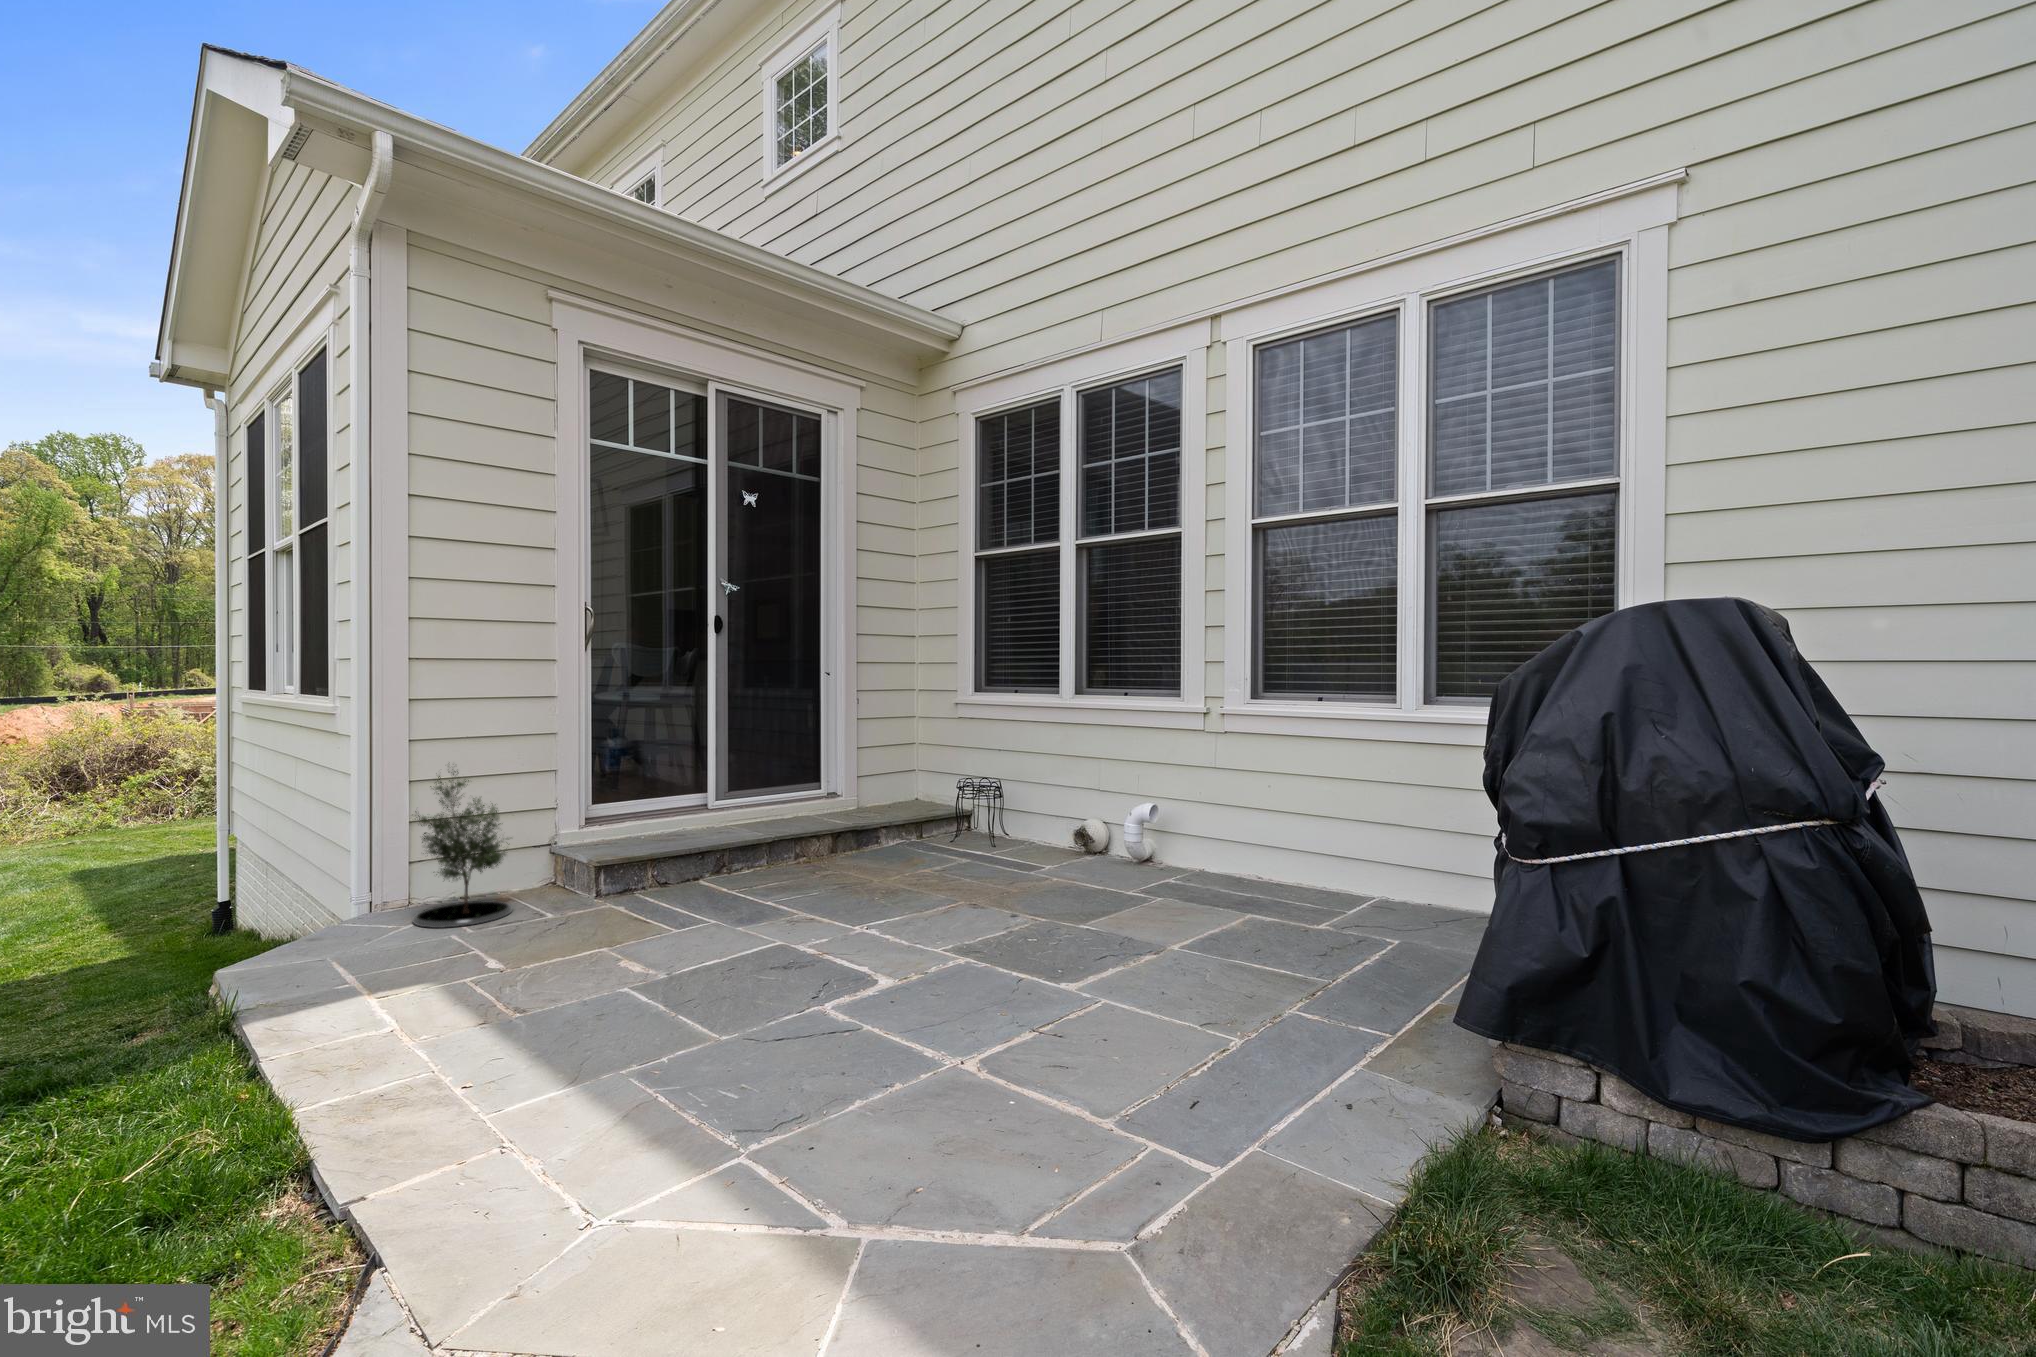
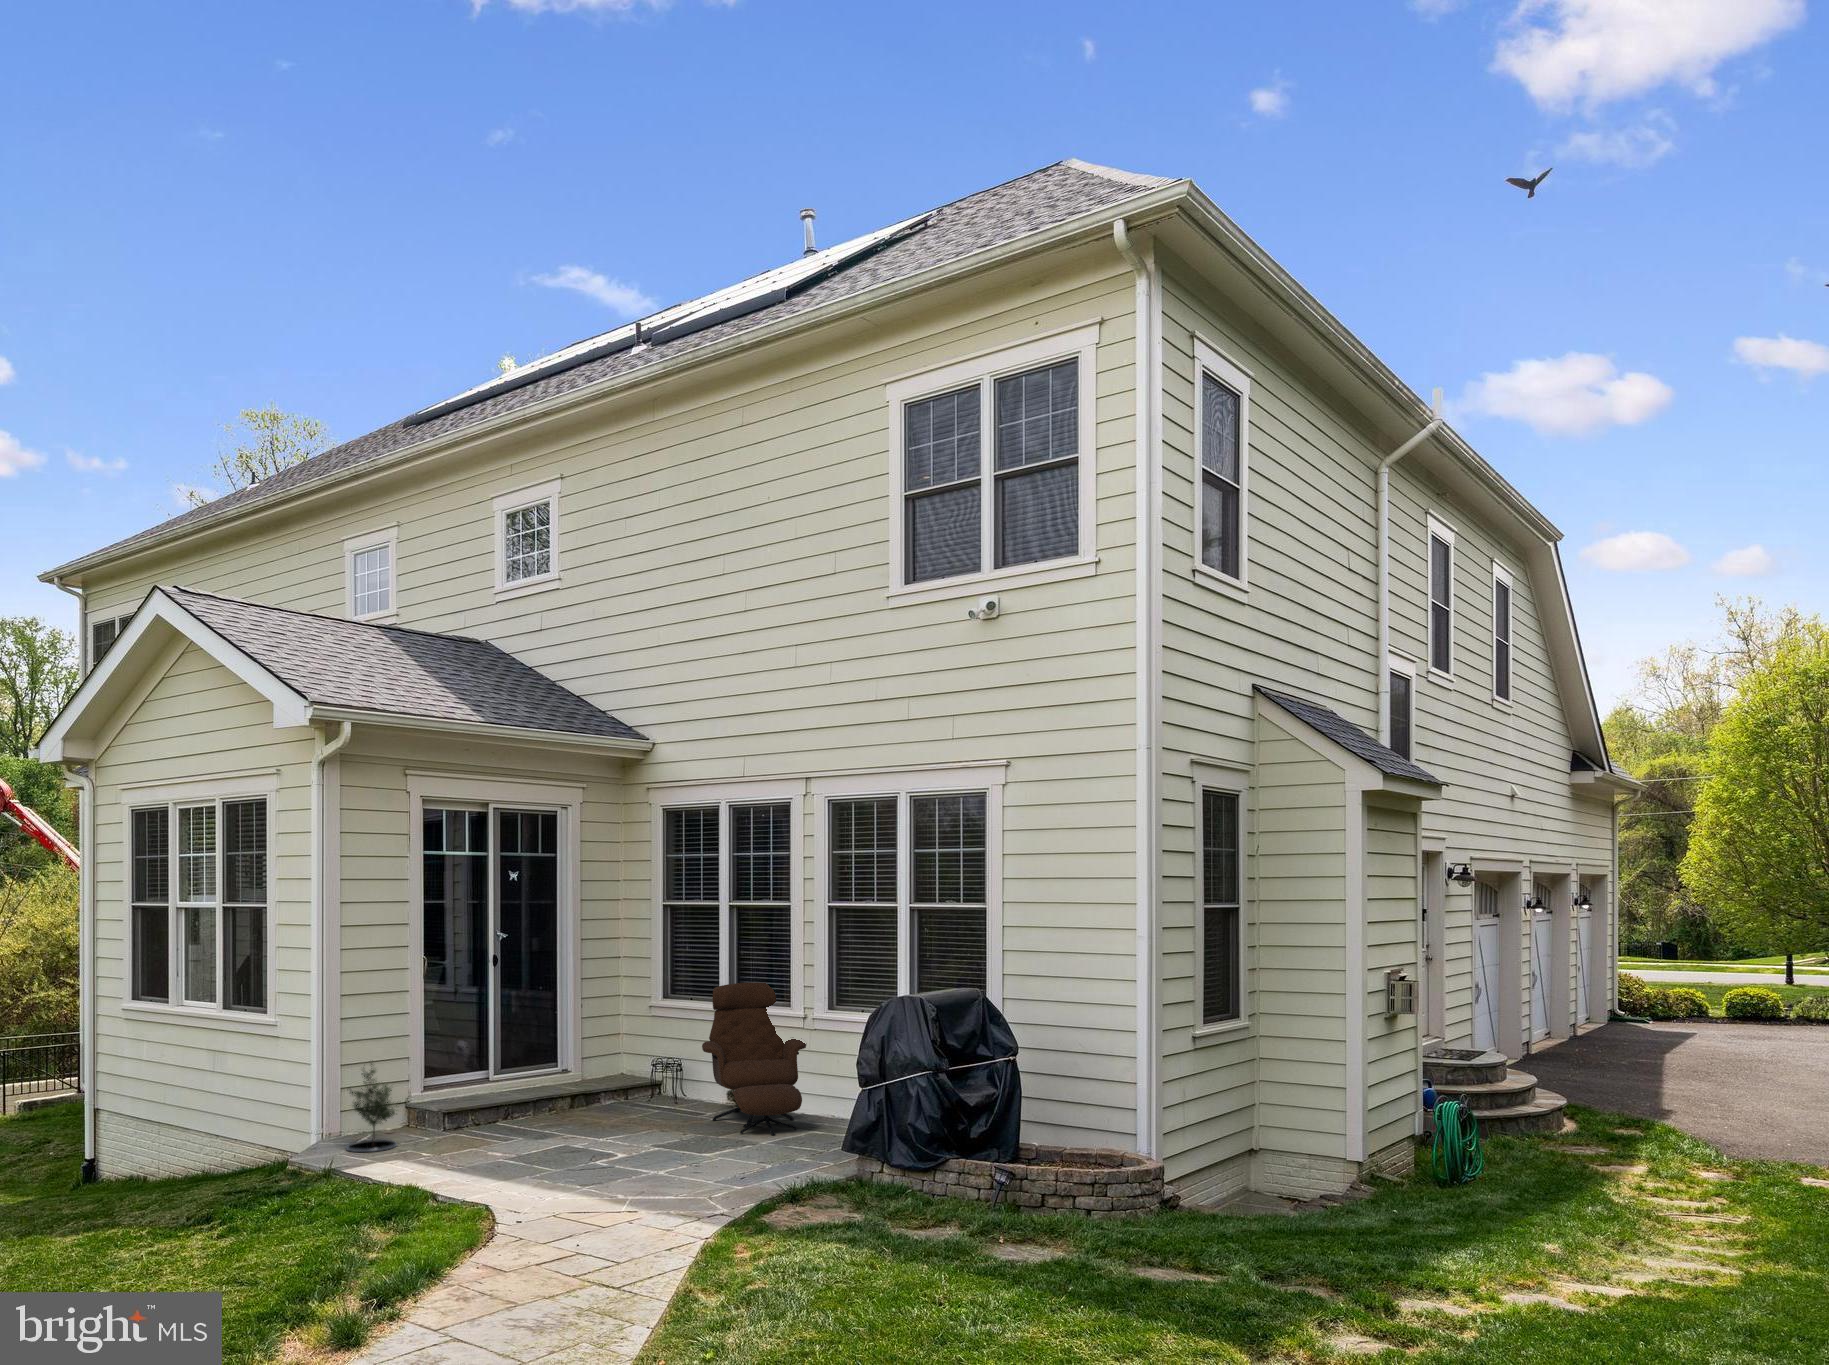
lounge chair: none [1038,661,1230,919] -> present [702,982,806,1135]

